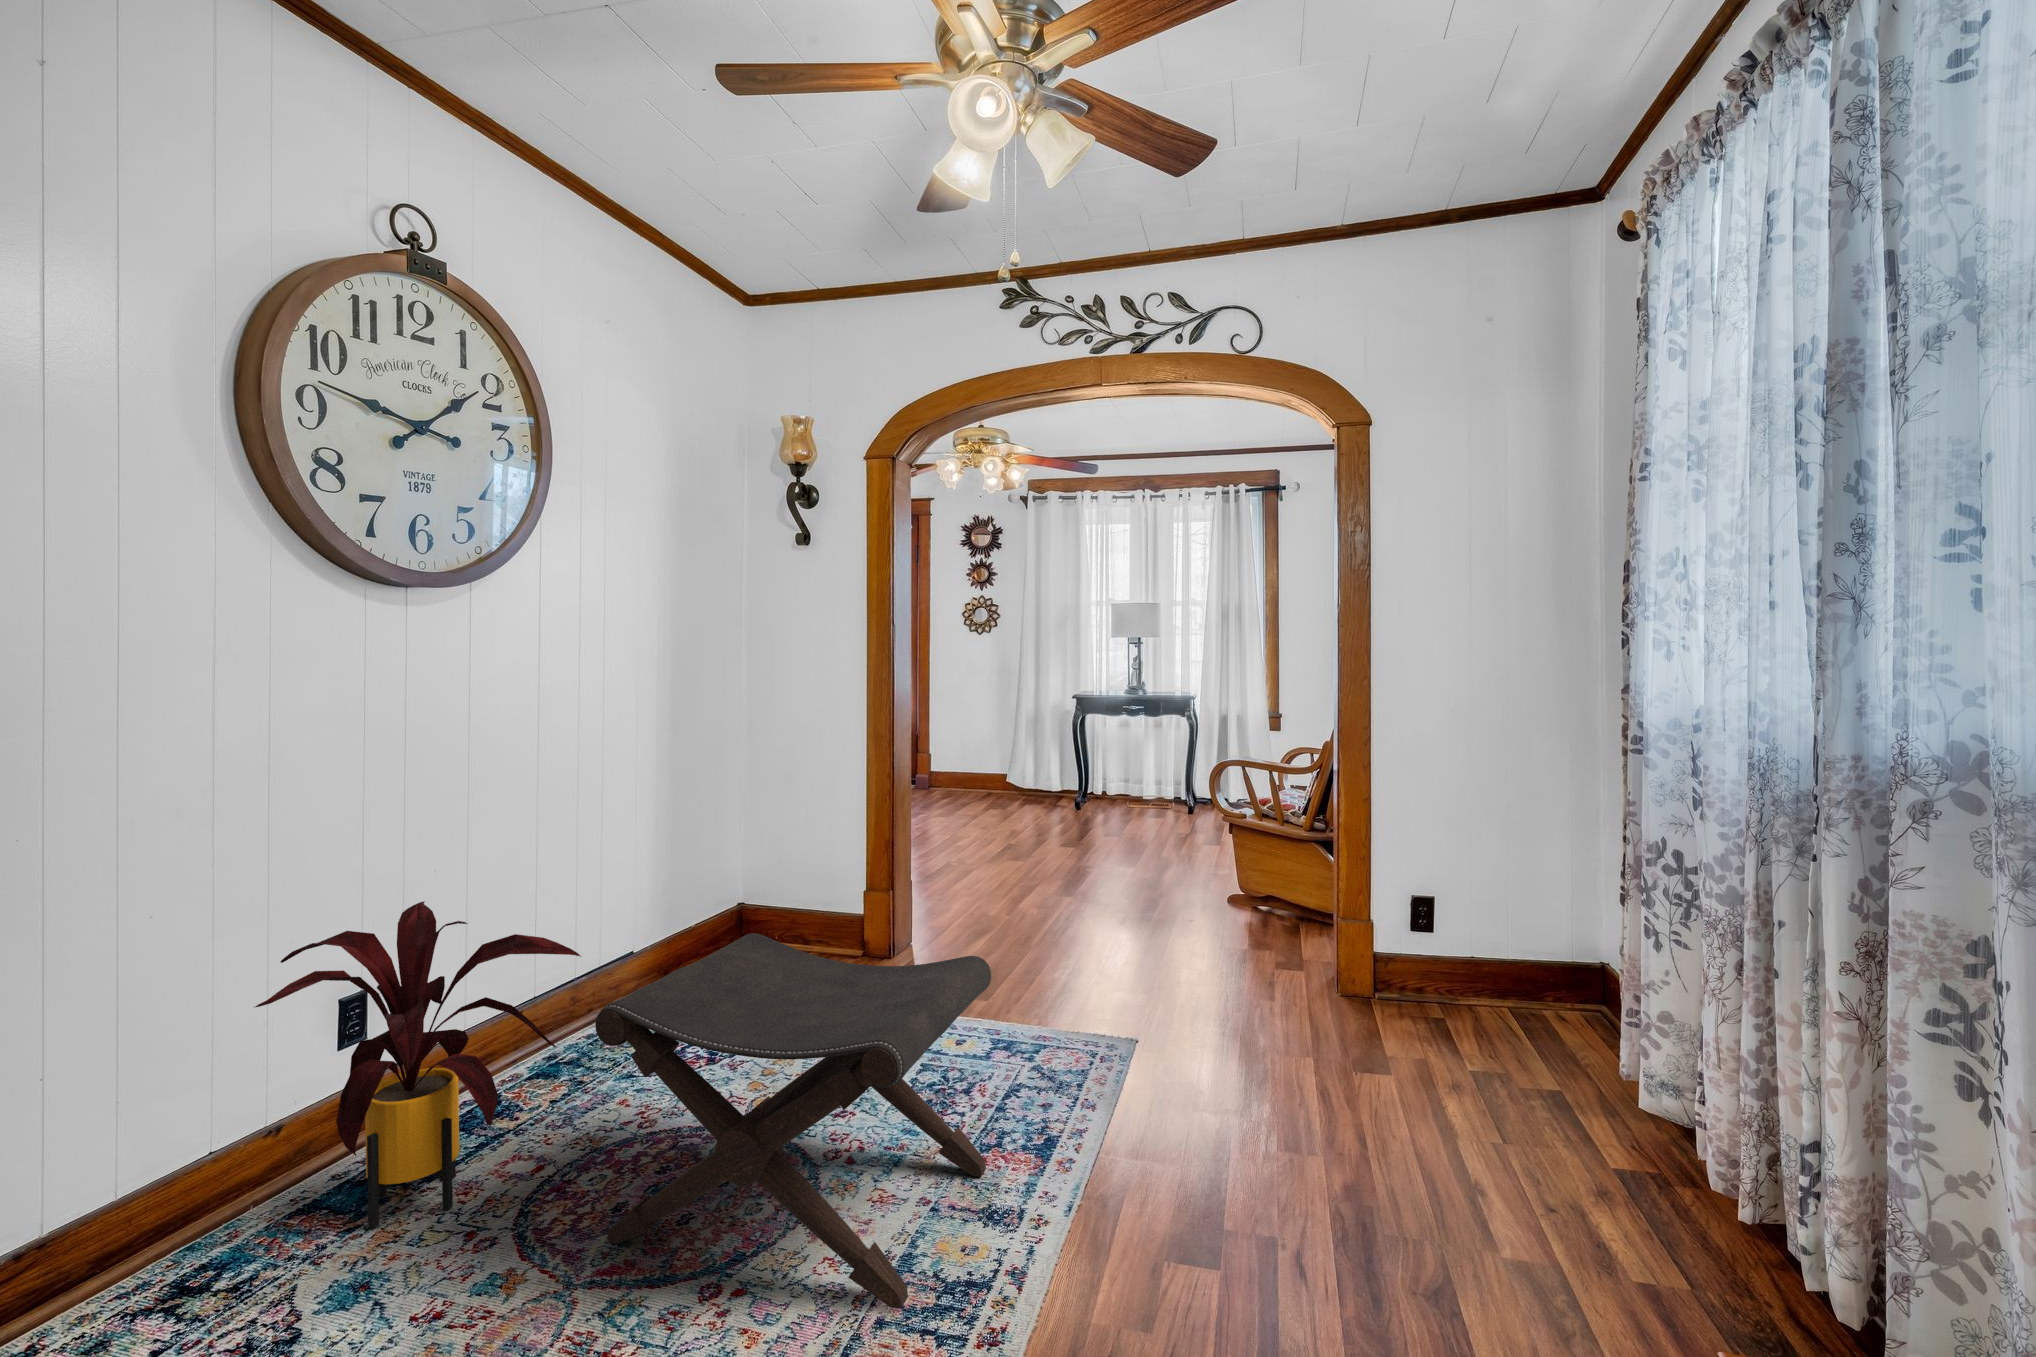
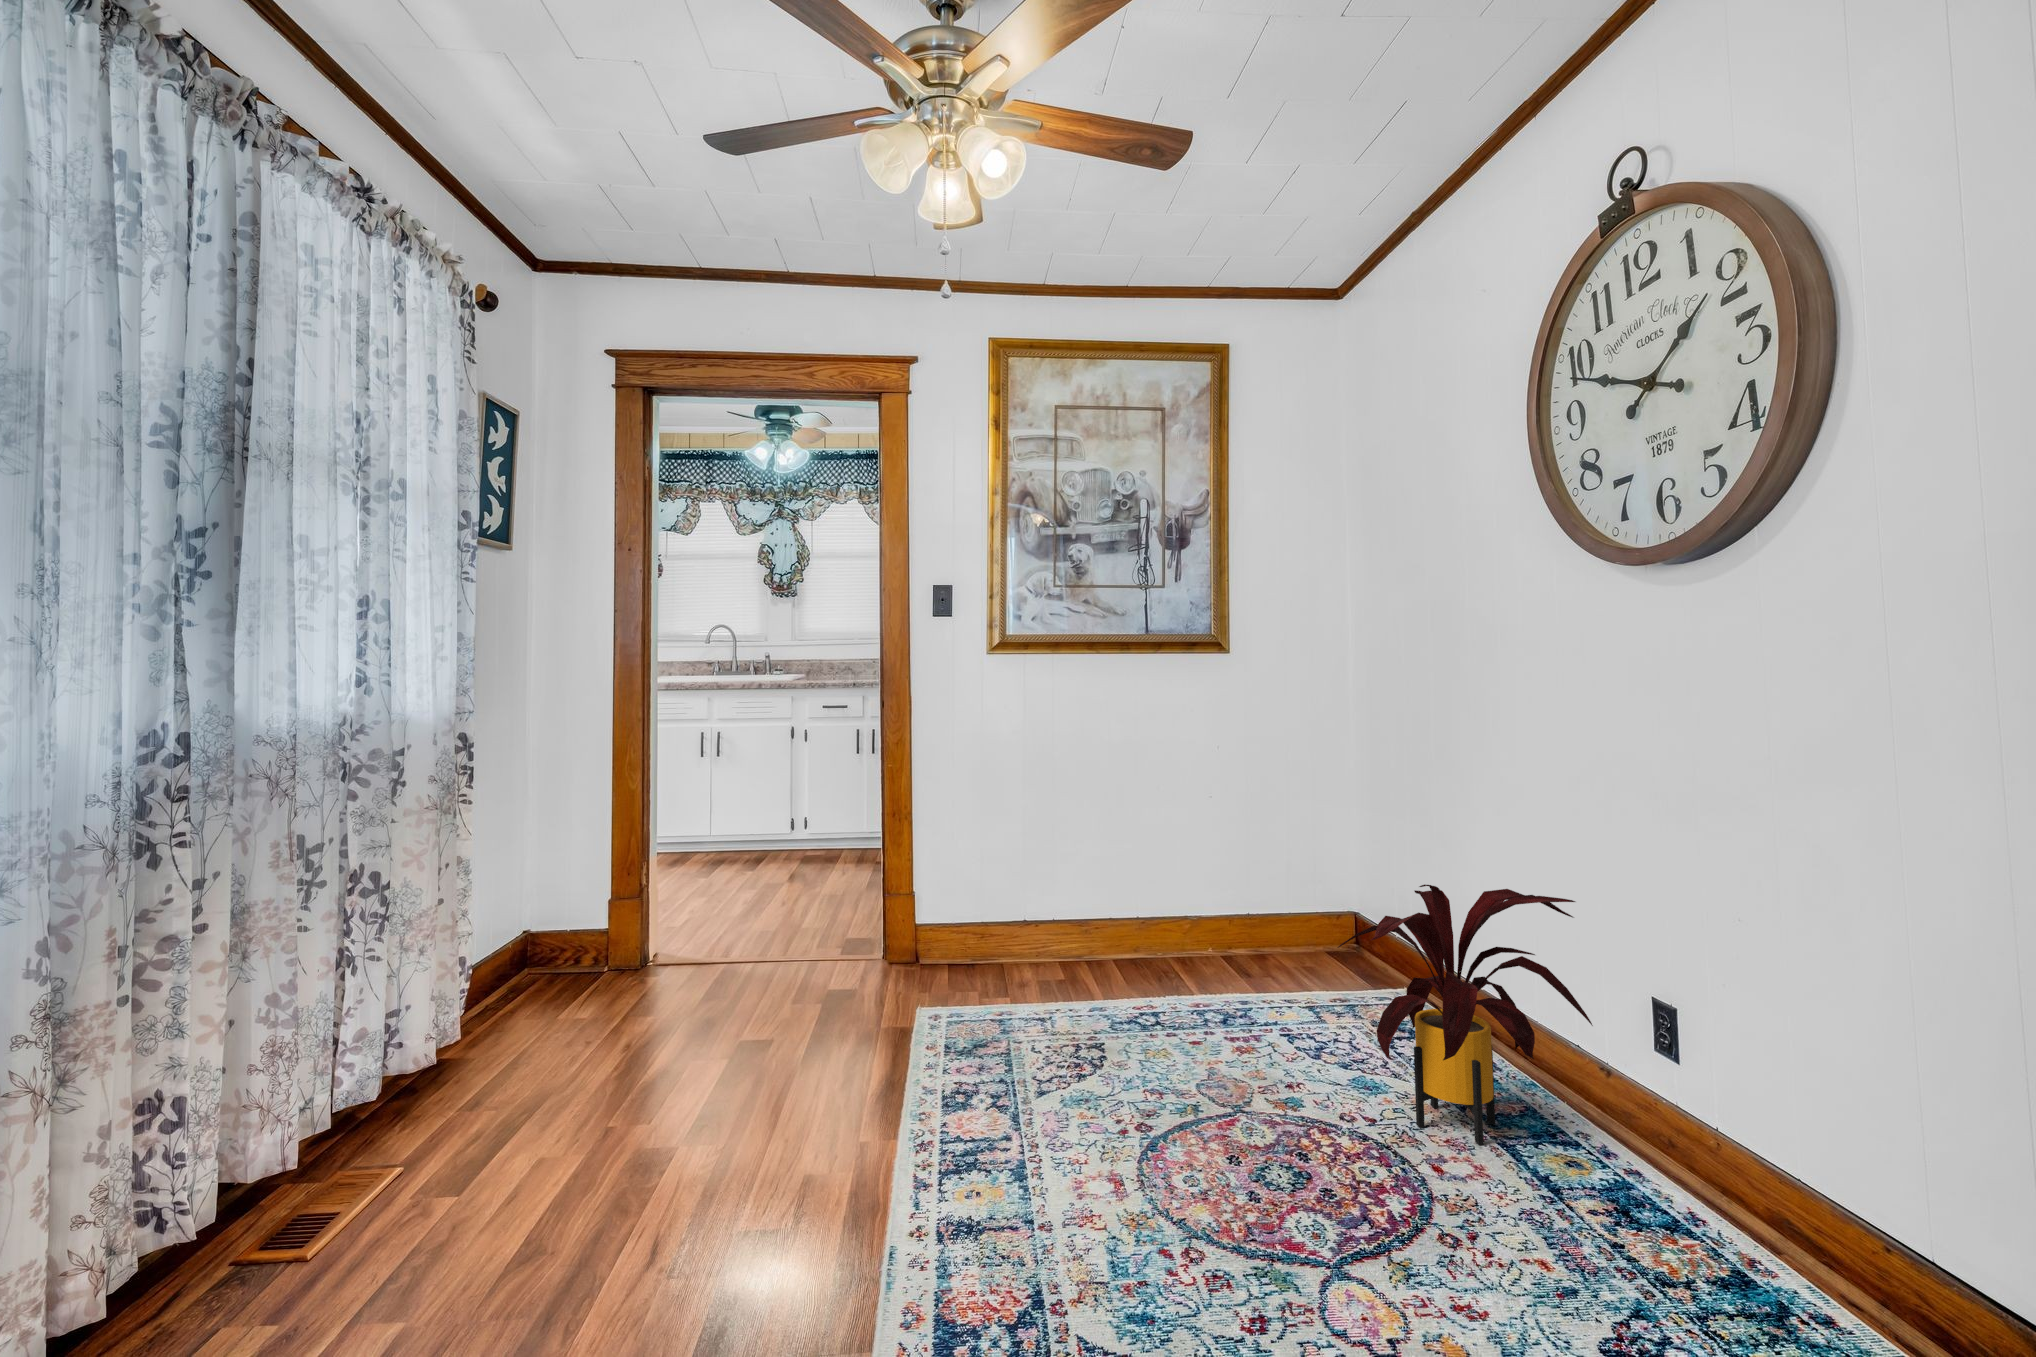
footstool: present [595,933,991,1308] -> none [991,931,1348,1275]

